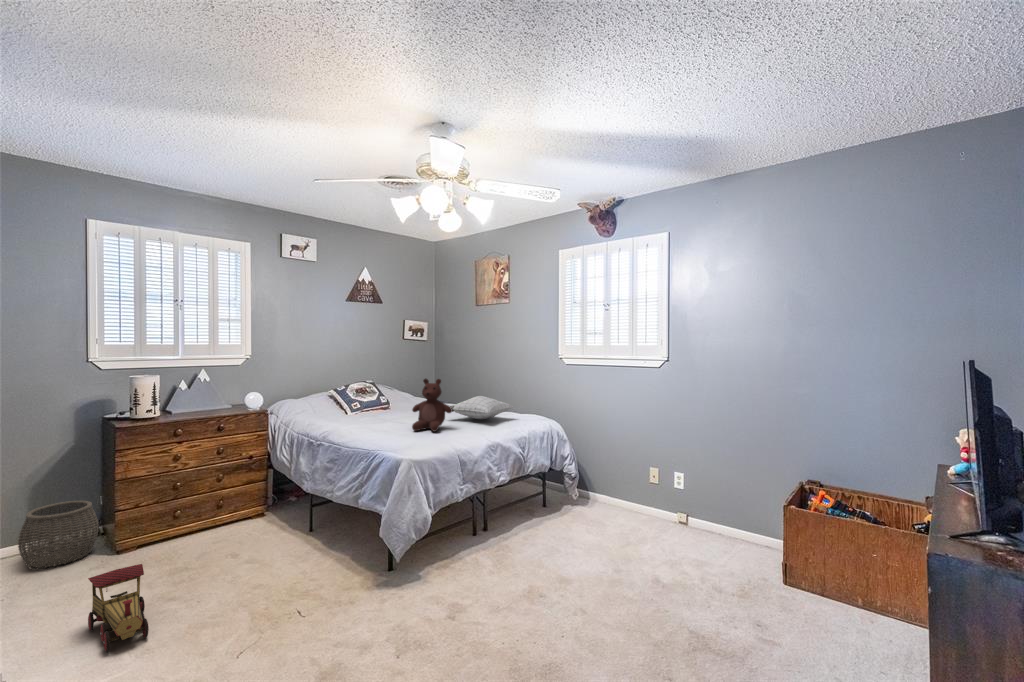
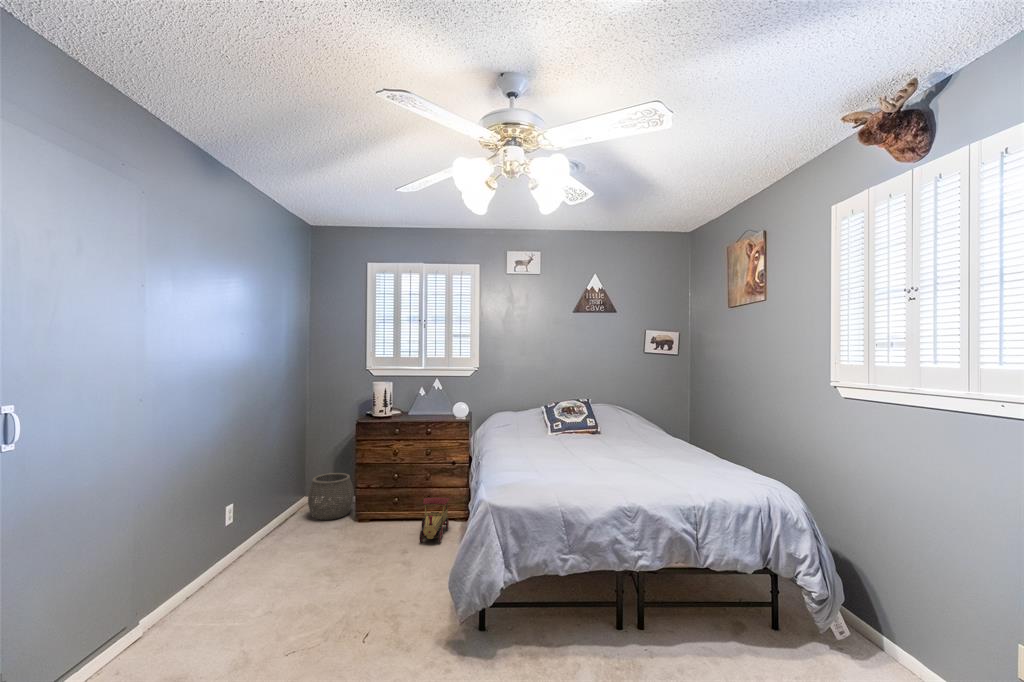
teddy bear: present [412,378,452,432] -> none [551,403,603,473]
pillow: present [450,396,513,420] -> none [620,433,720,467]
toy train: present [88,564,149,652] -> present [419,497,450,543]

